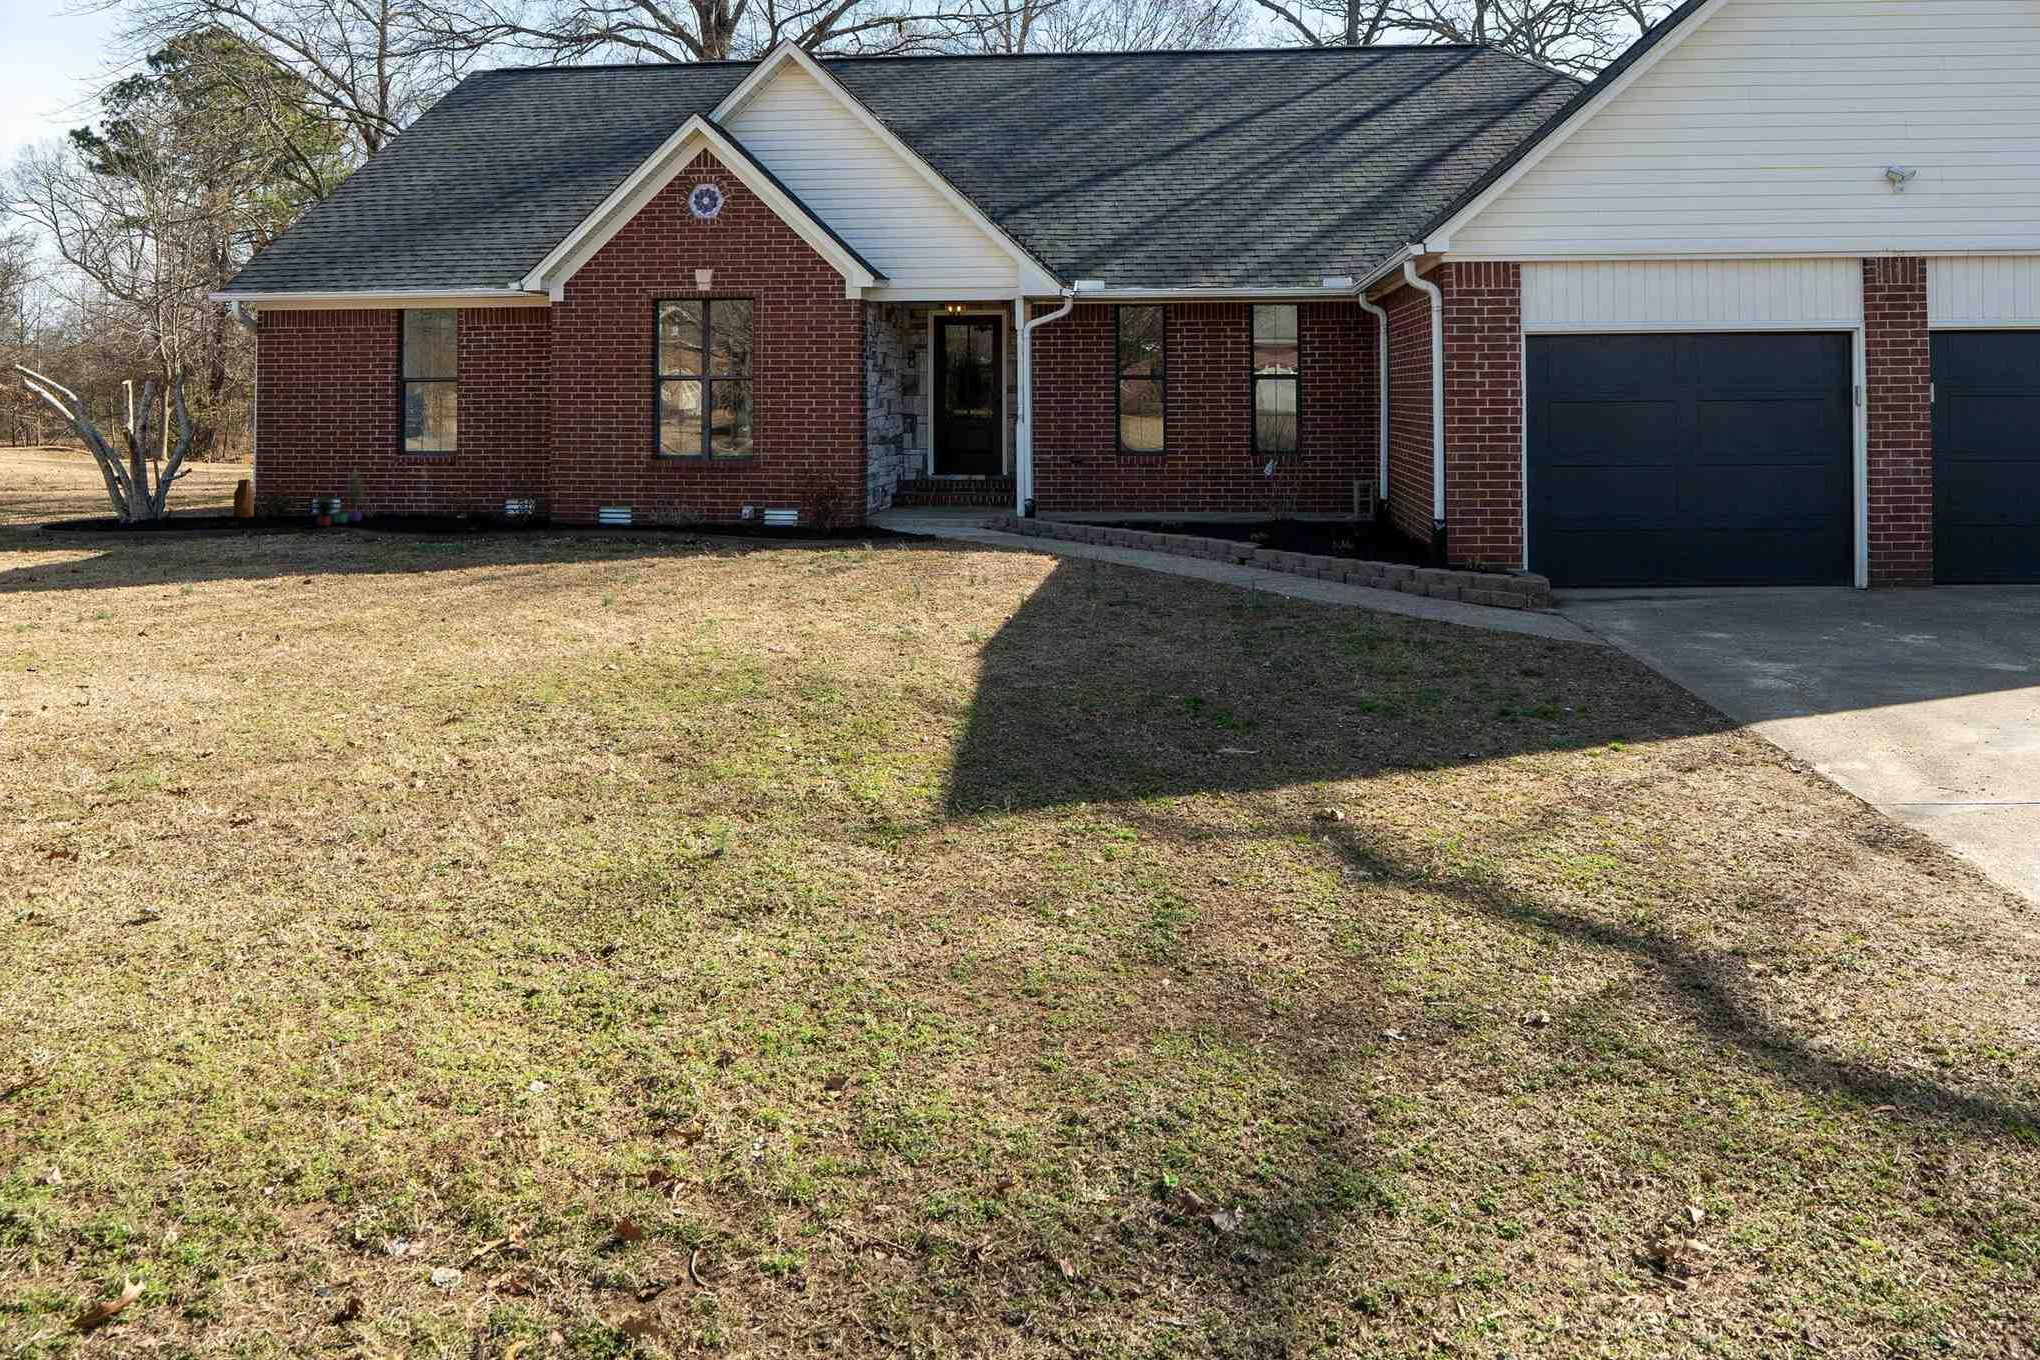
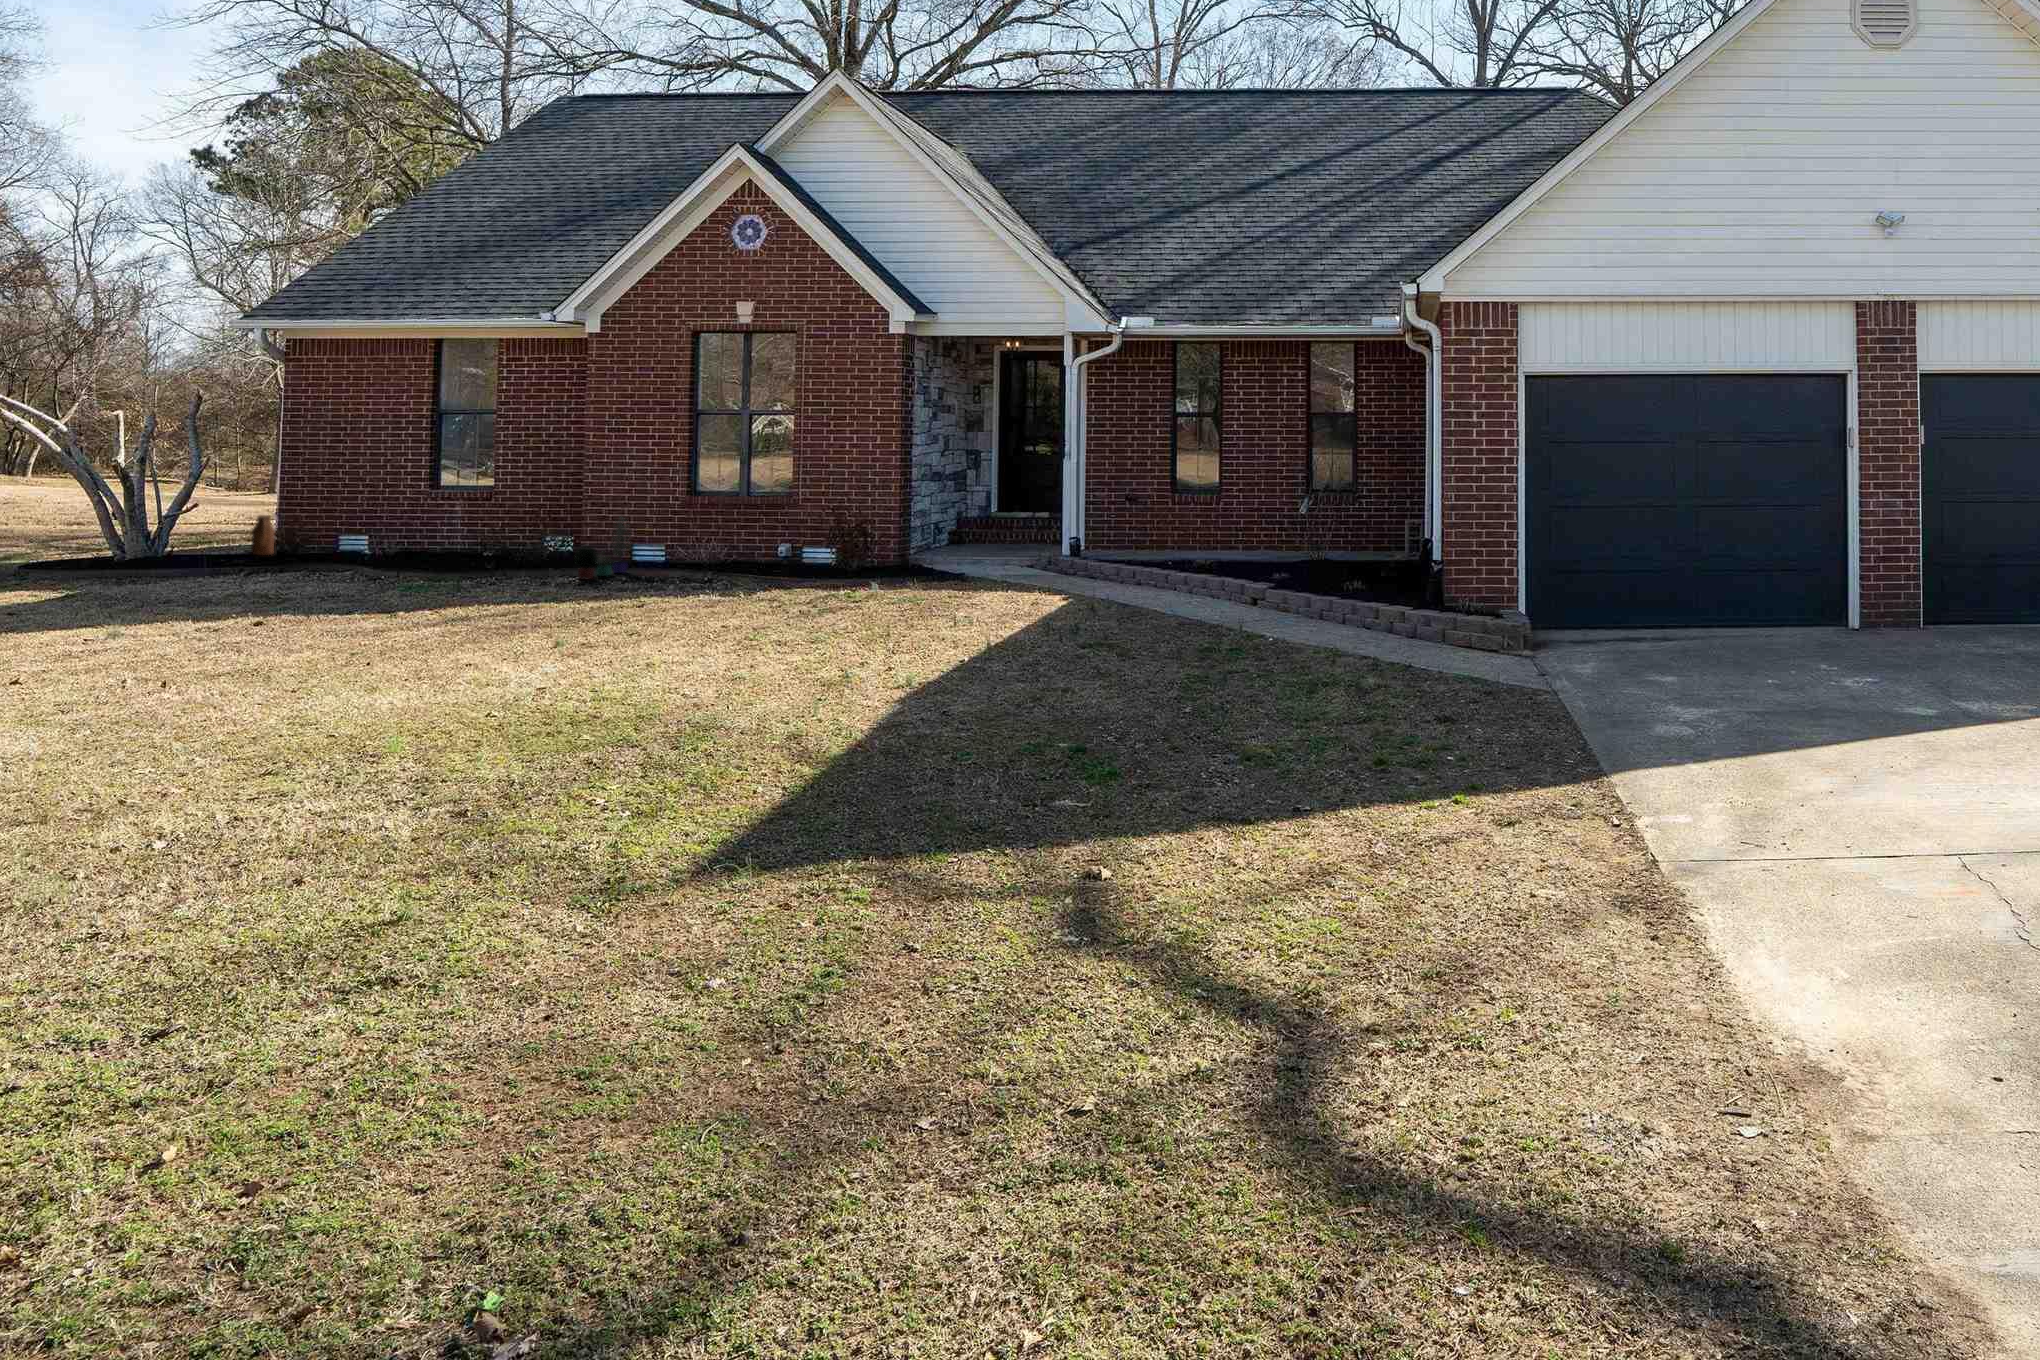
potted plant: present [314,470,365,526] -> present [574,516,631,579]

